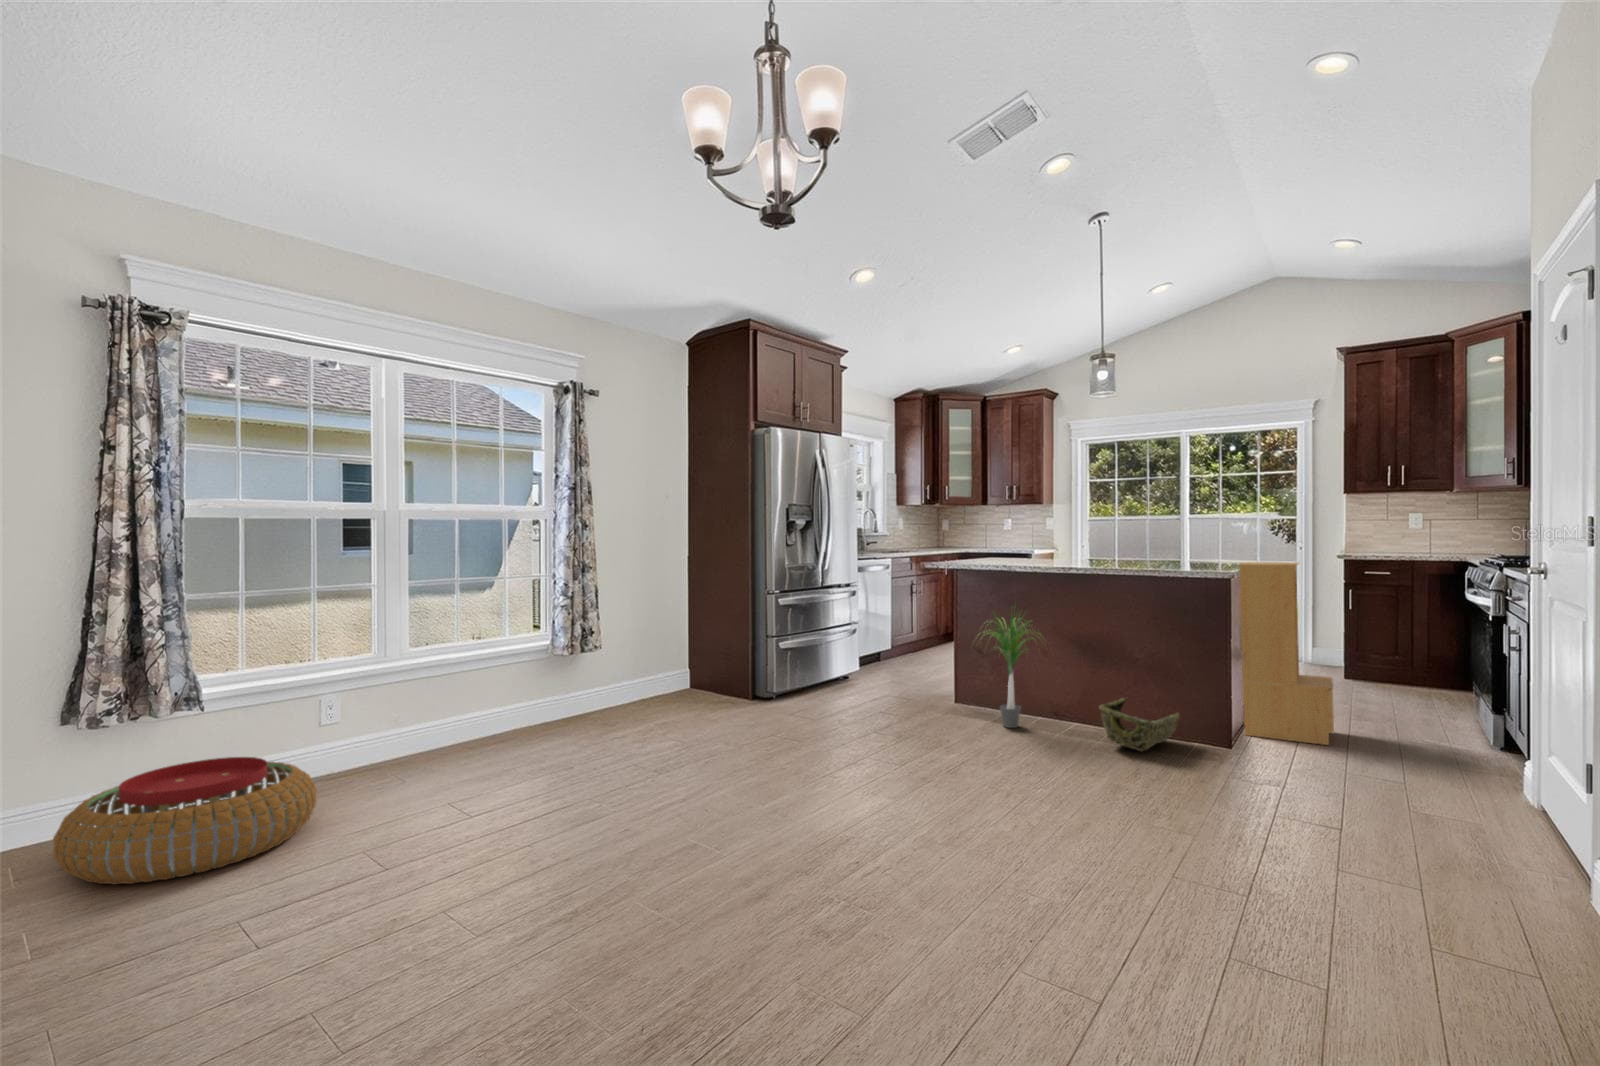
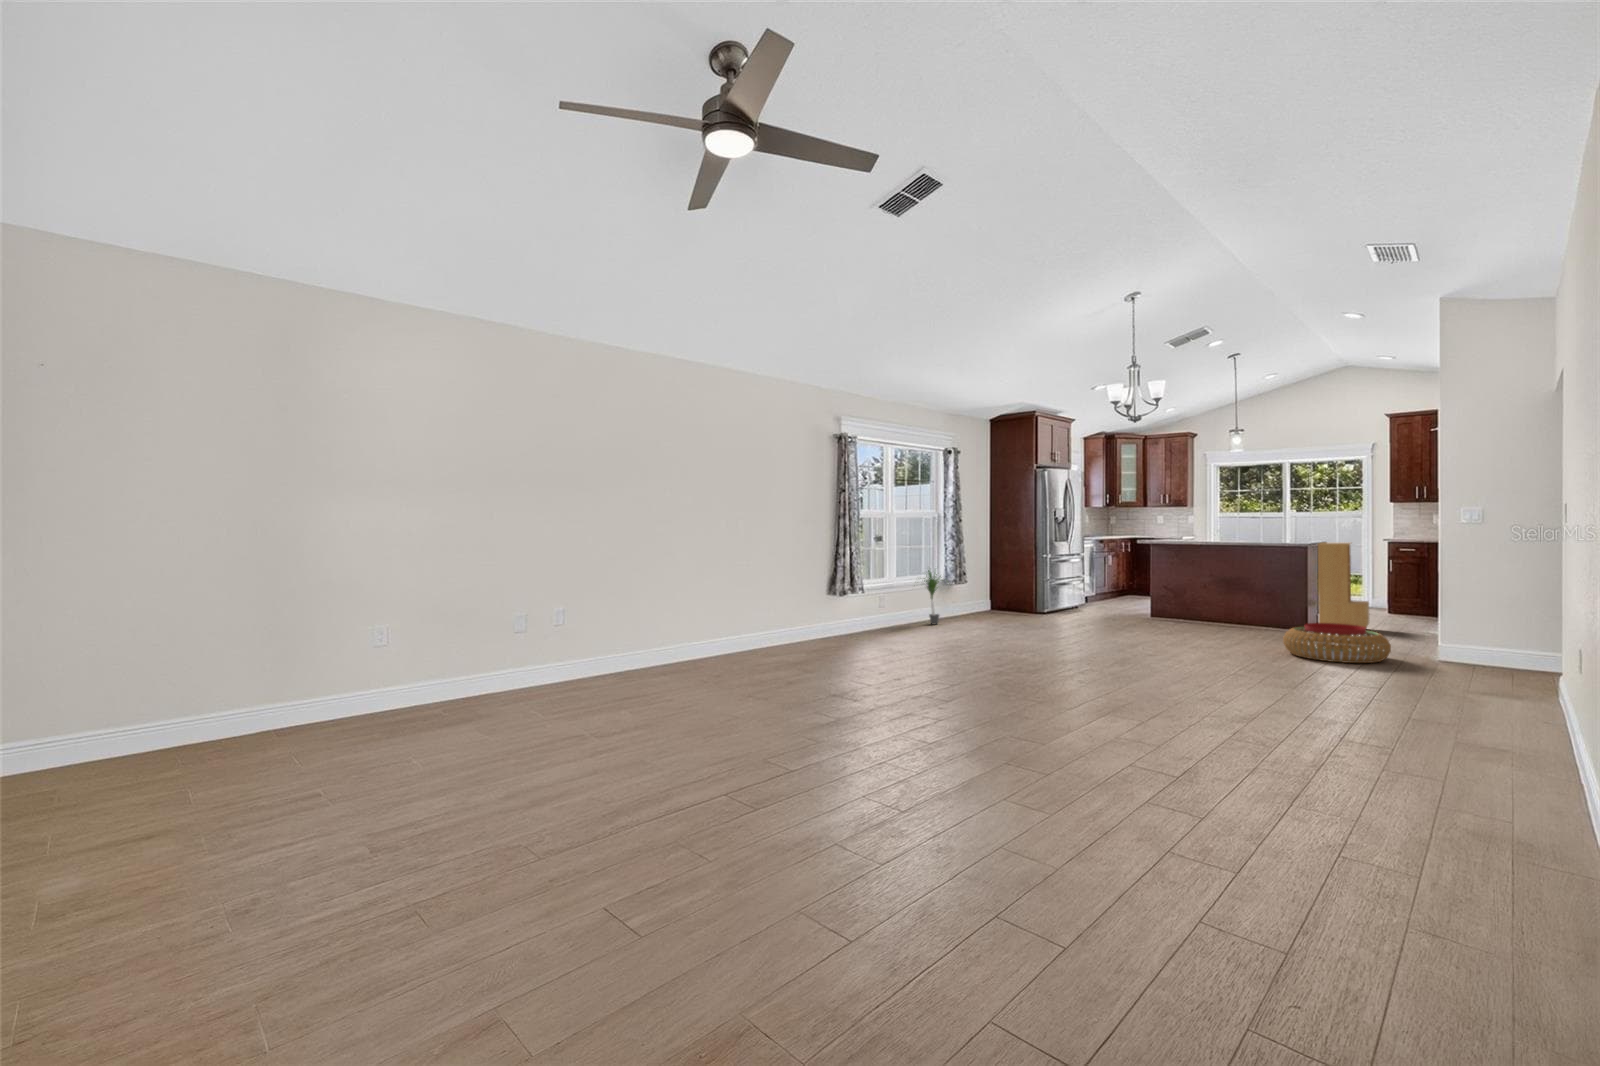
potted plant: present [989,613,1039,728] -> present [924,570,940,624]
woven basket: present [1099,698,1179,751] -> none [1242,610,1285,633]
pouf: present [53,757,317,884] -> present [1283,623,1391,663]

